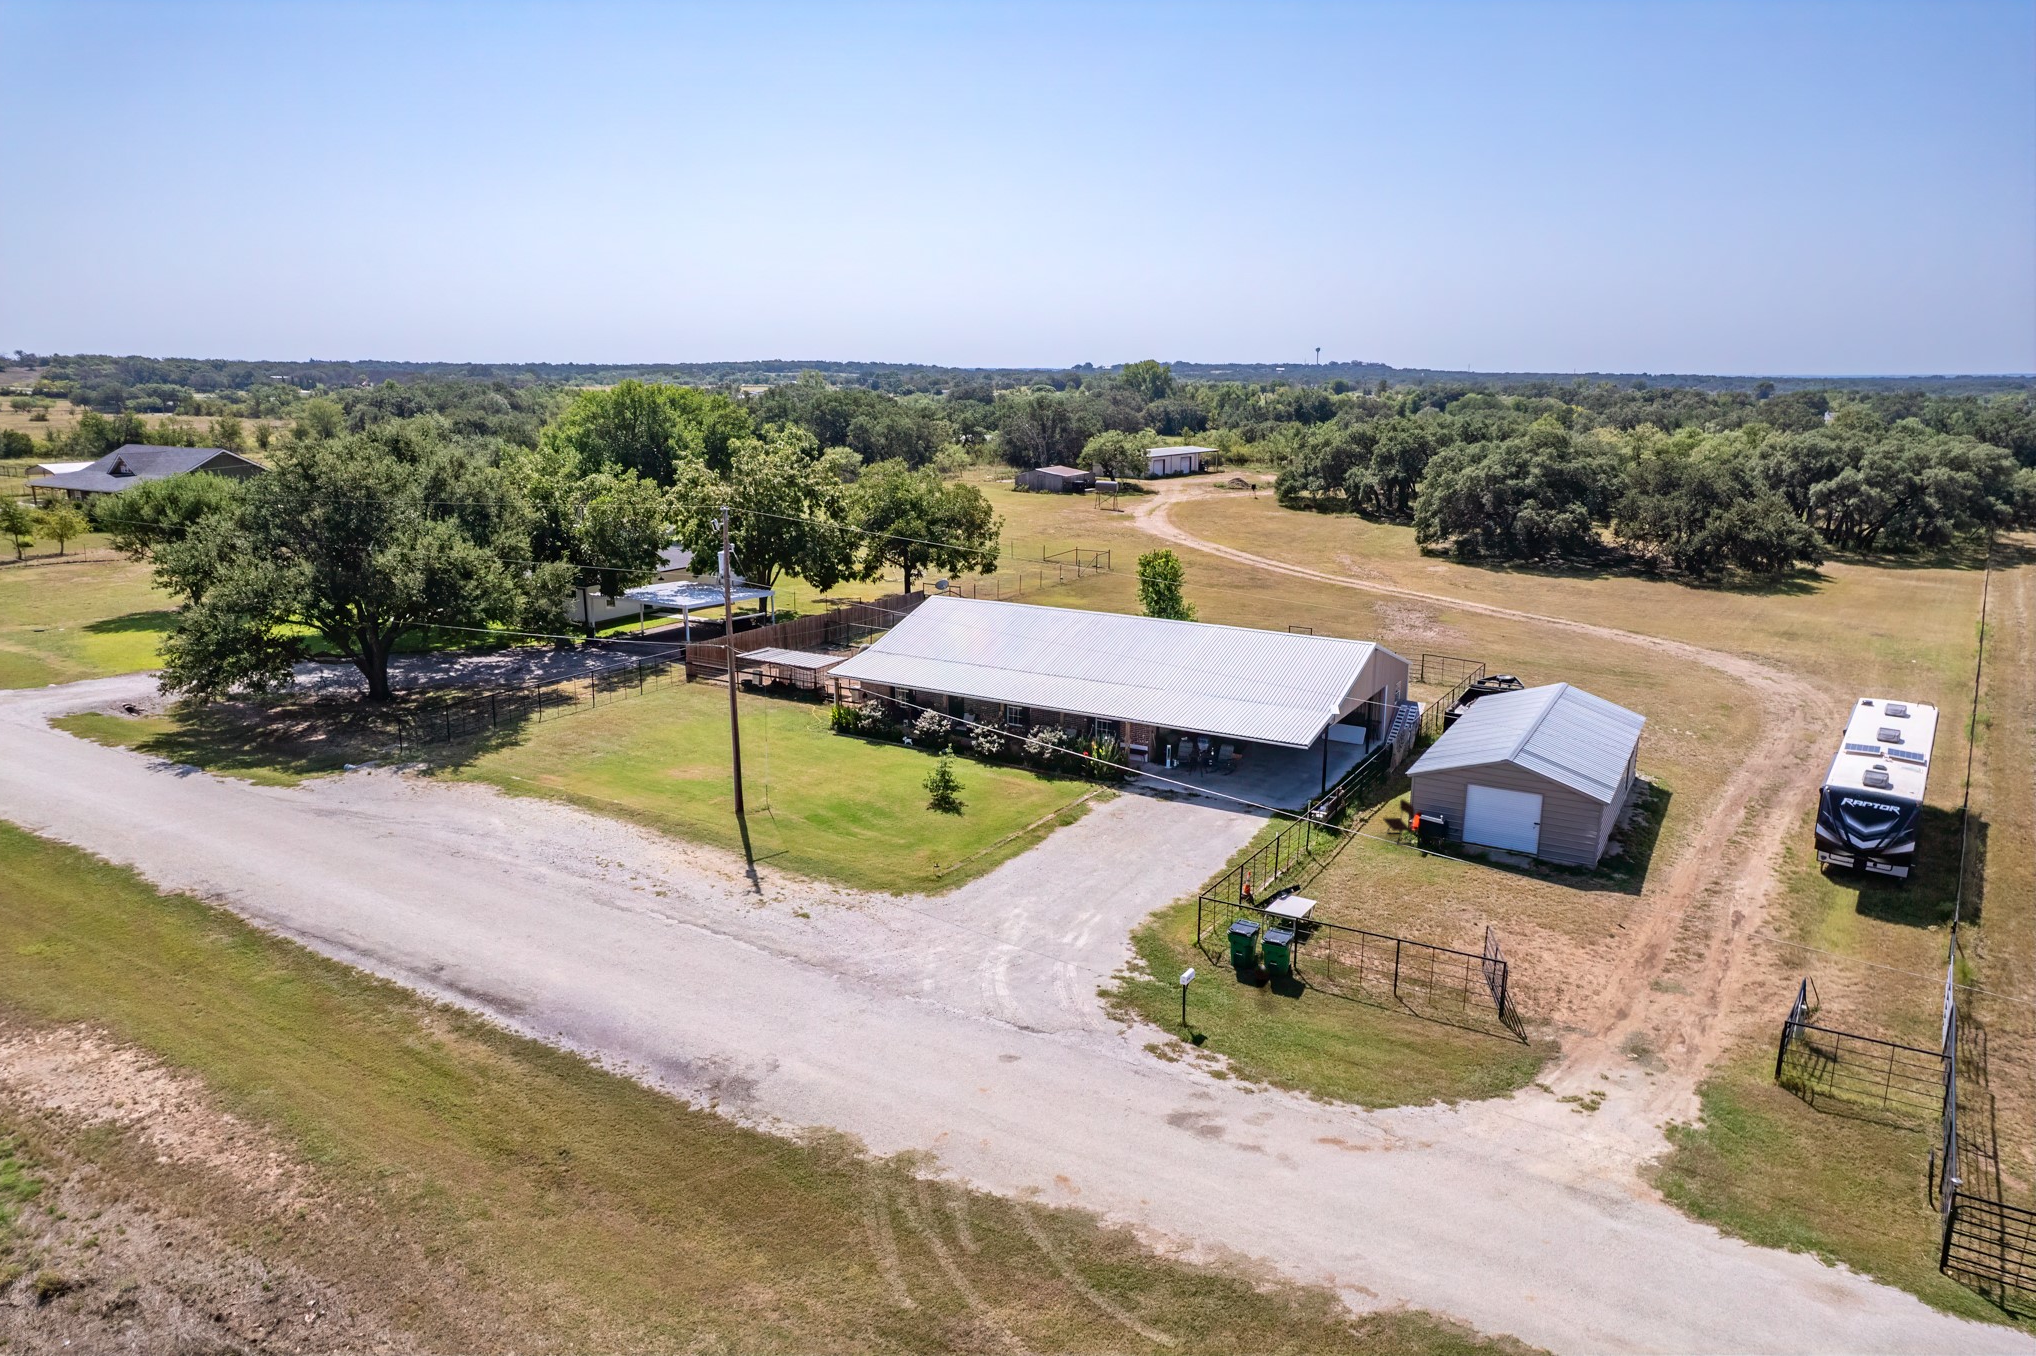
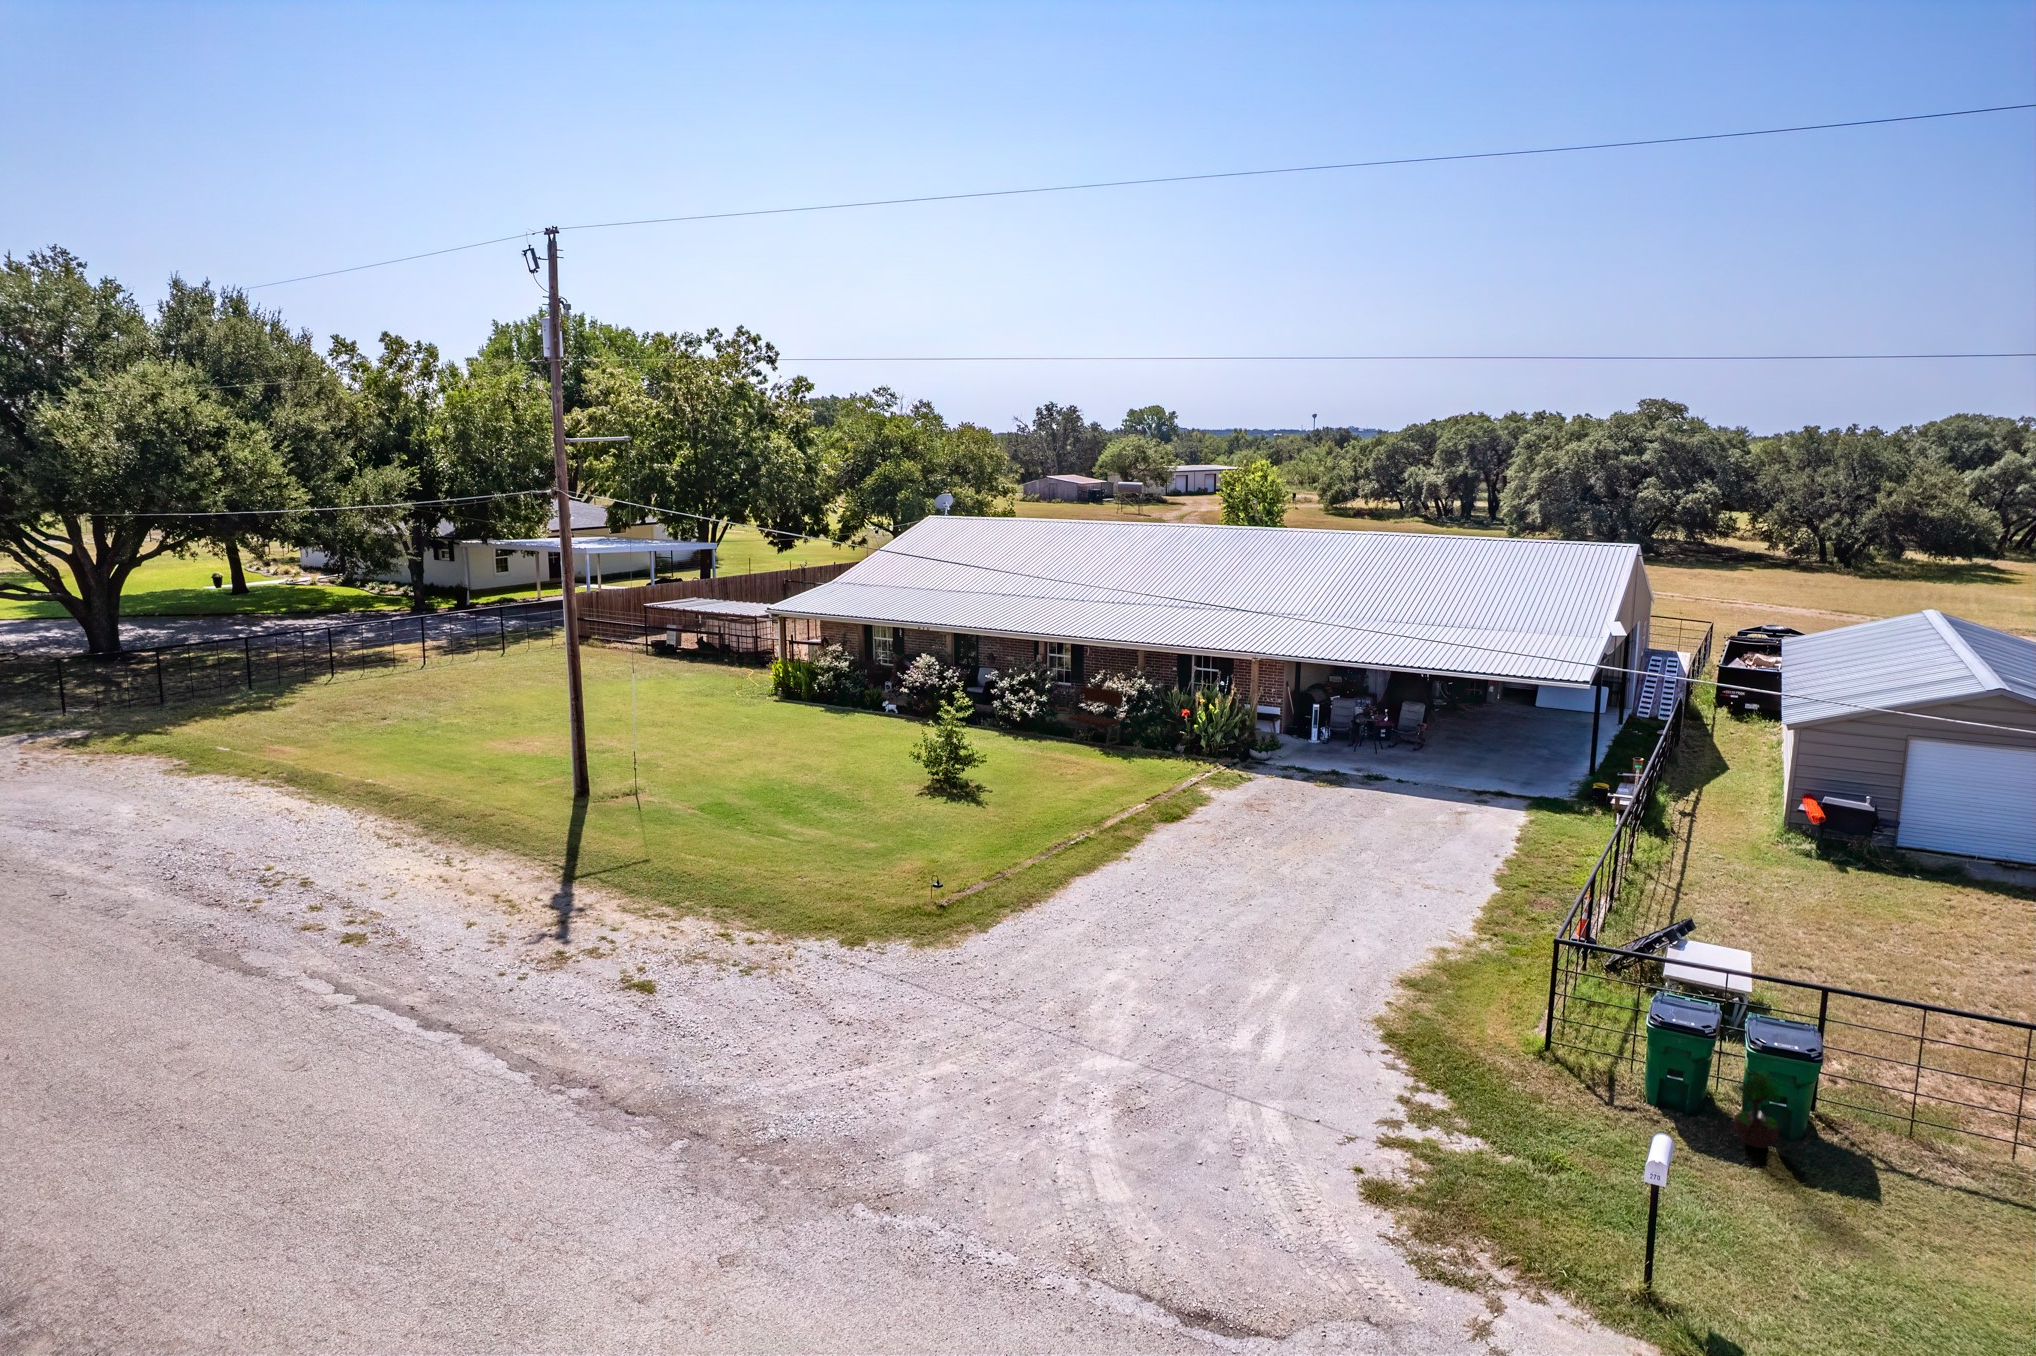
bench: present [1383,800,1414,844] -> present [1068,686,1122,745]

